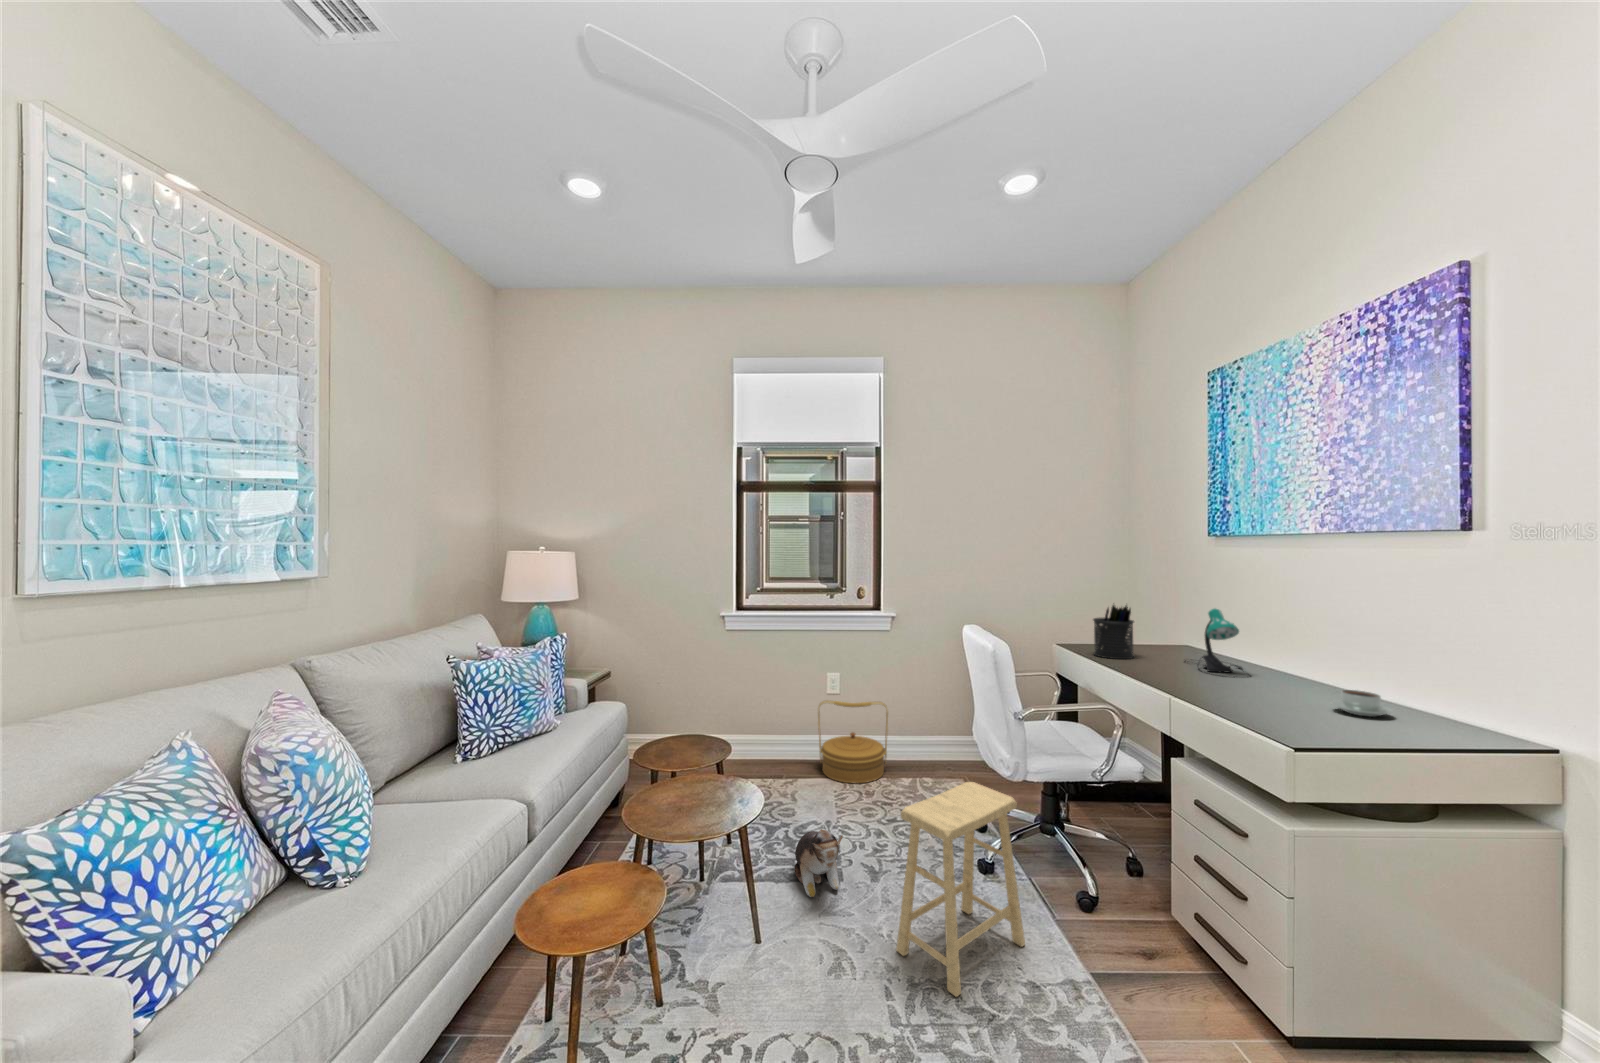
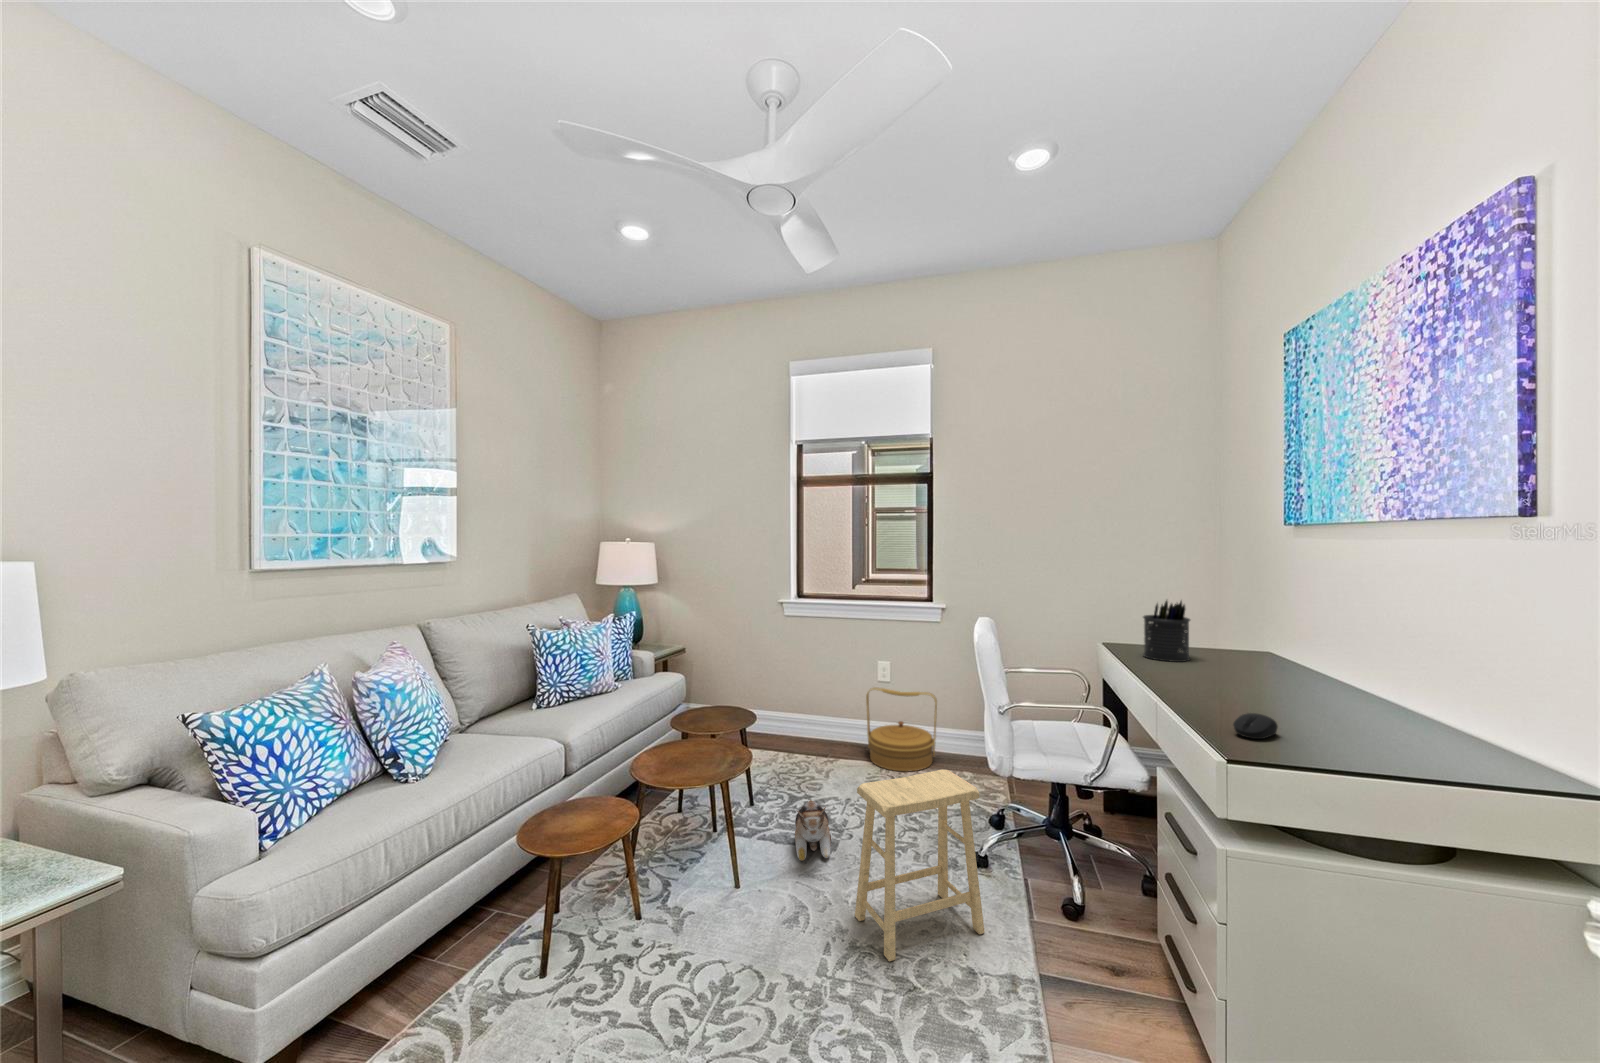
desk lamp: present [1185,609,1242,678] -> none [1243,608,1310,689]
coffee cup: present [1331,690,1393,717] -> none [1335,705,1406,737]
computer mouse: none [1273,704,1308,727] -> present [1233,713,1278,739]

